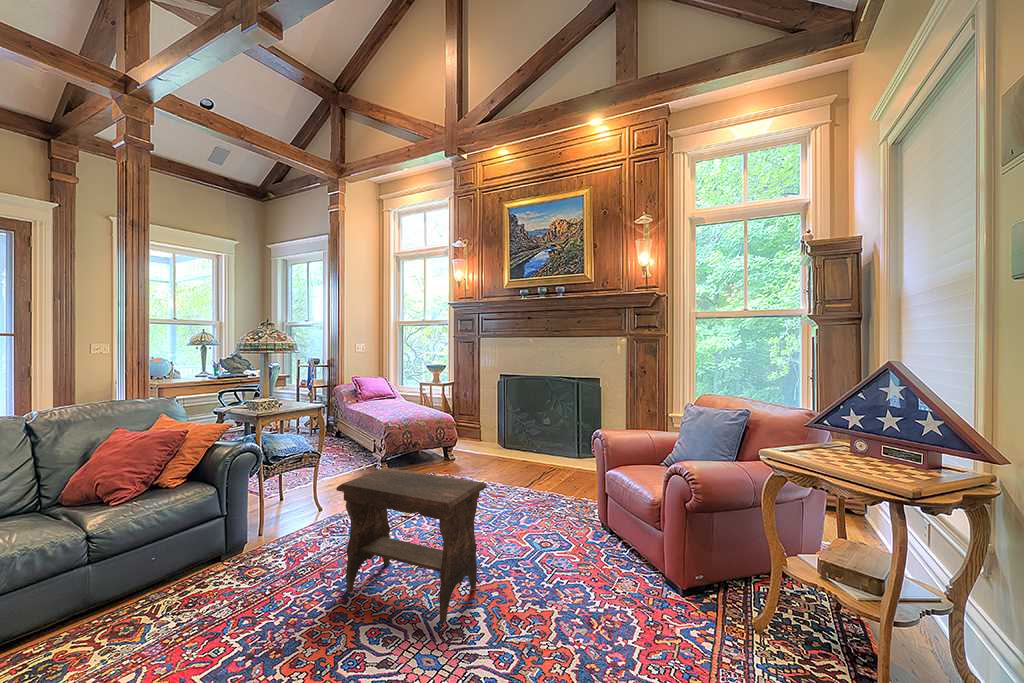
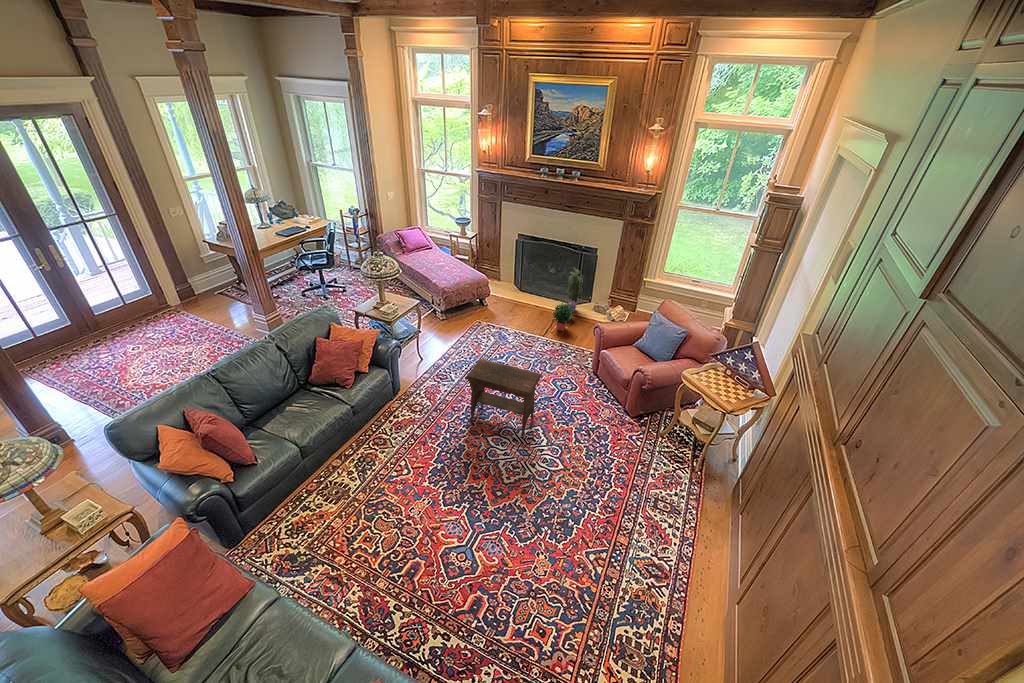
potted plant: none [539,399,586,483] -> present [553,269,583,331]

